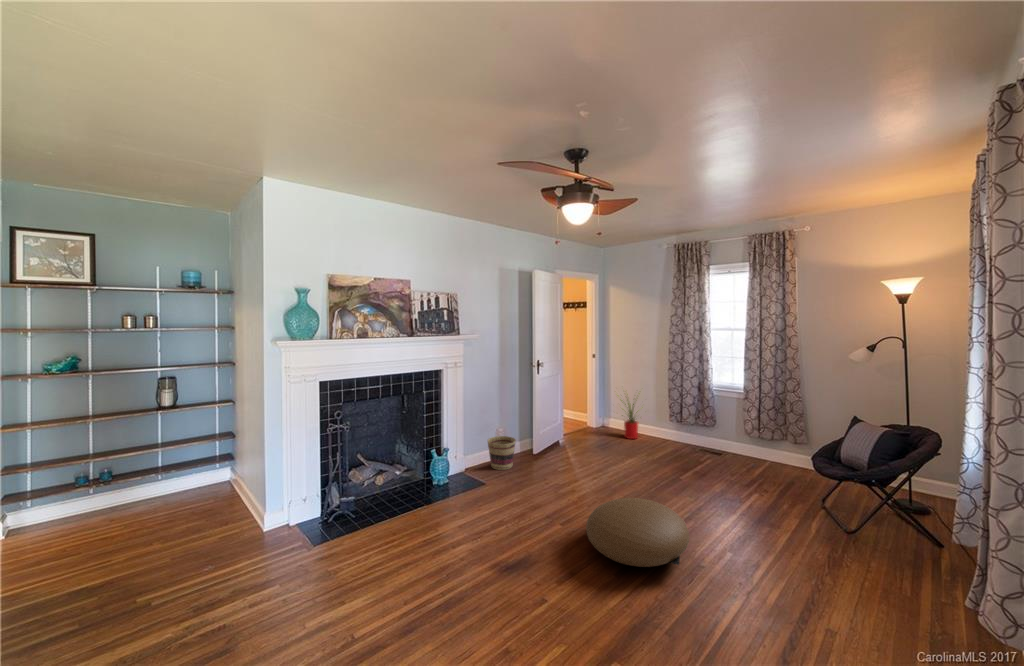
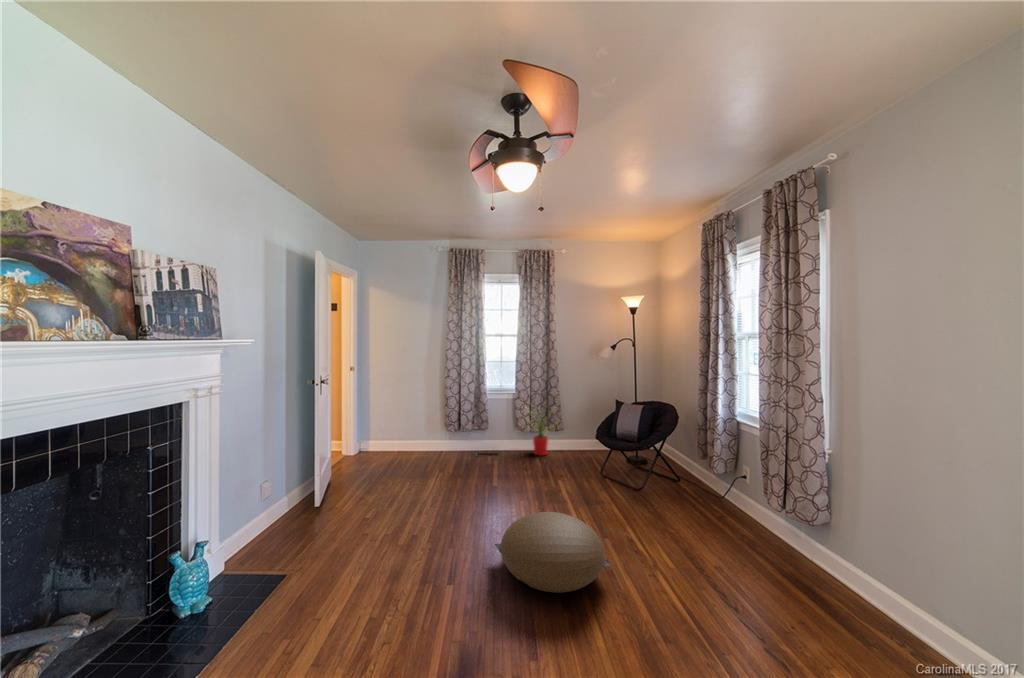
house plant: present [617,393,640,439] -> present [533,405,548,456]
basket: present [488,436,516,470] -> none [264,491,313,548]

